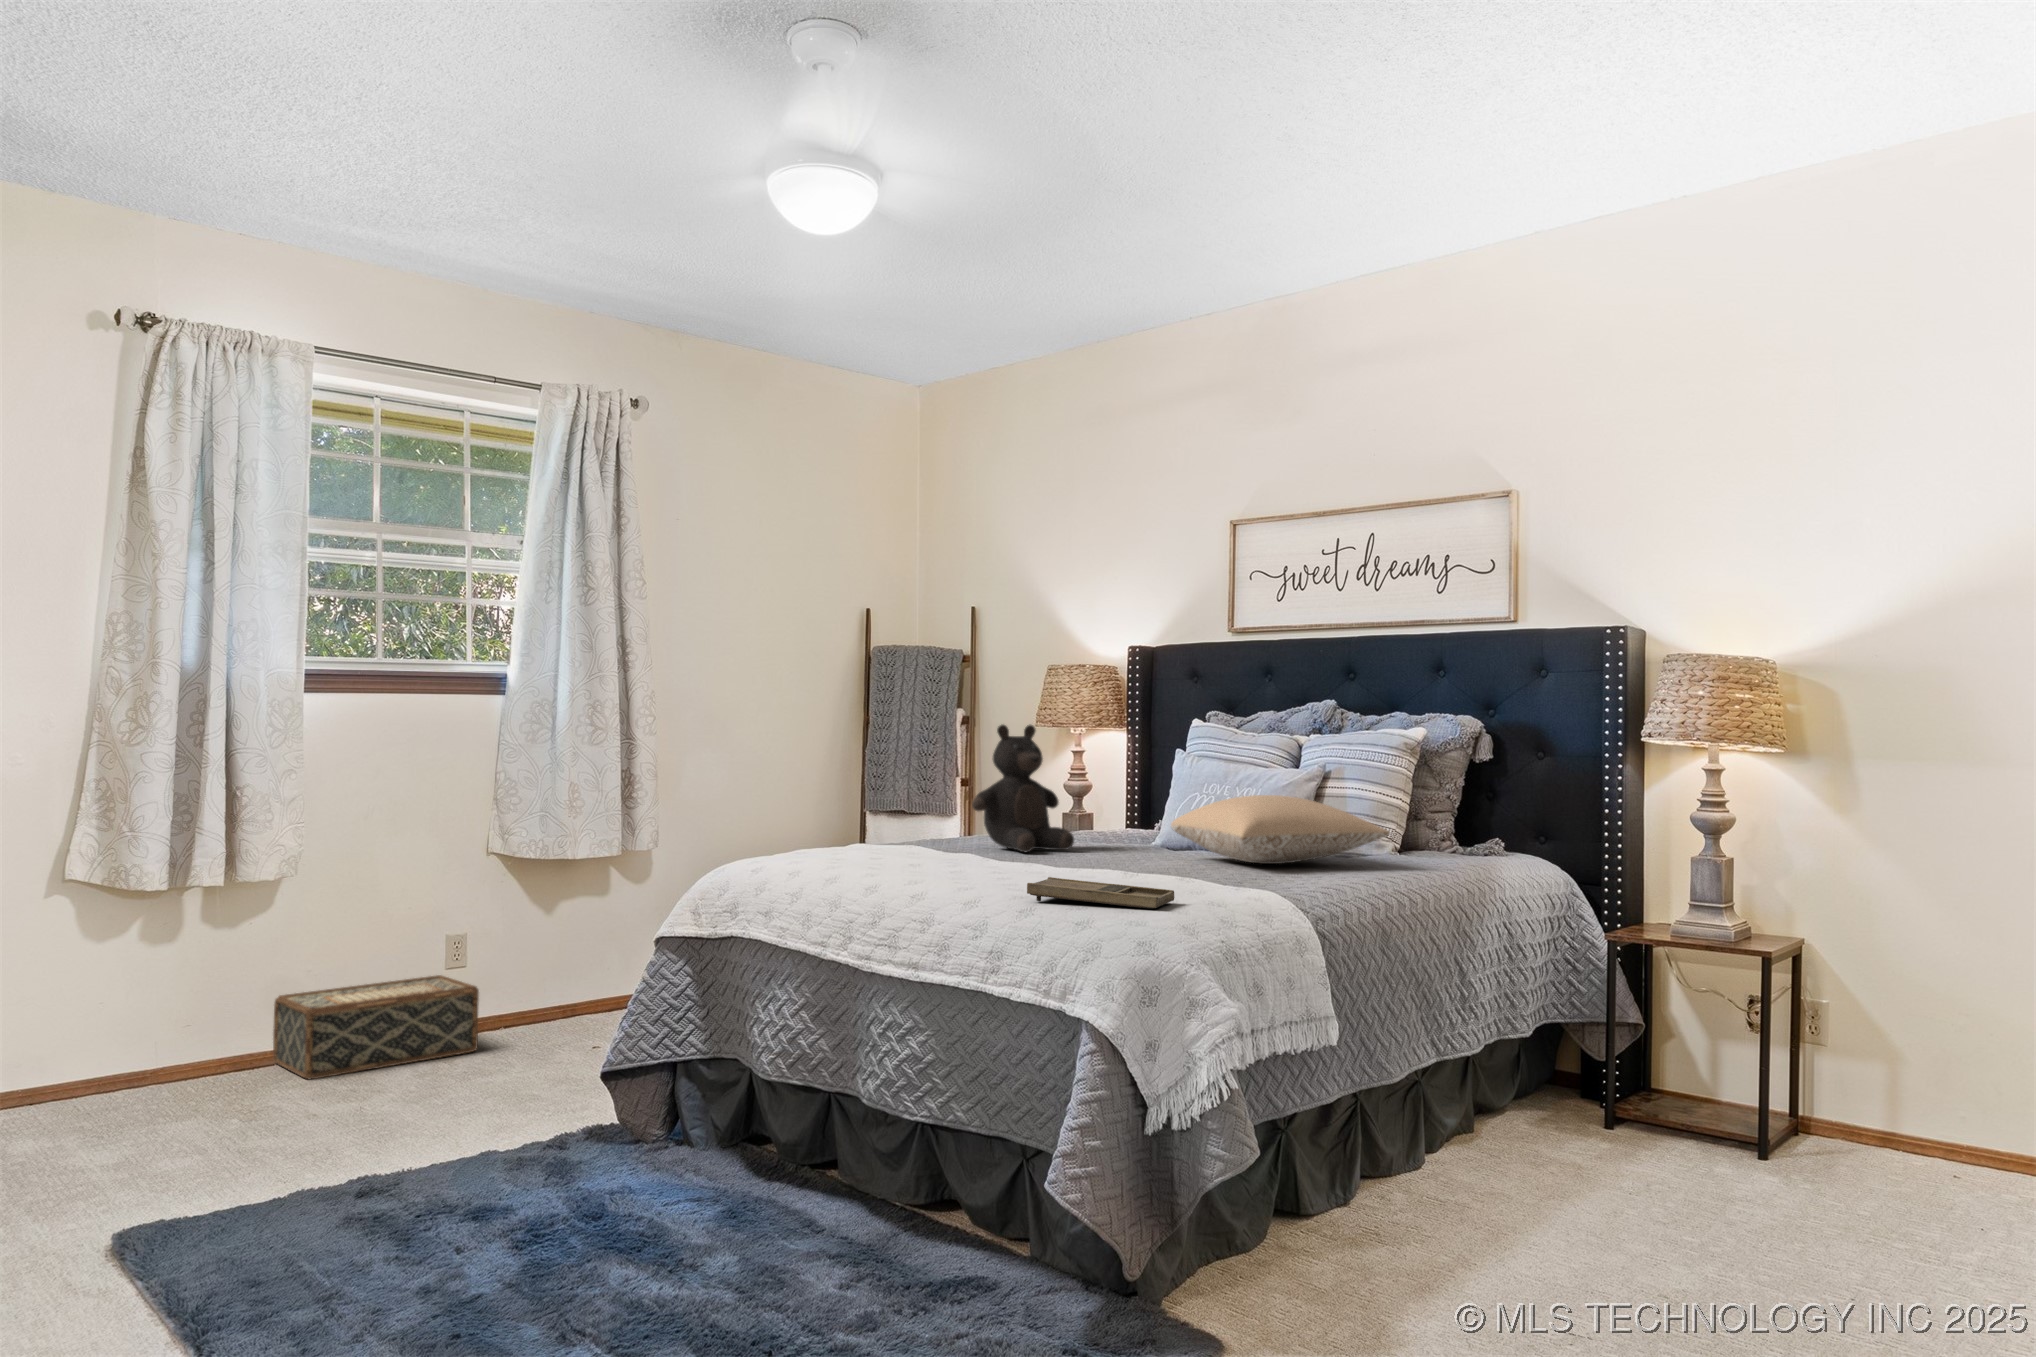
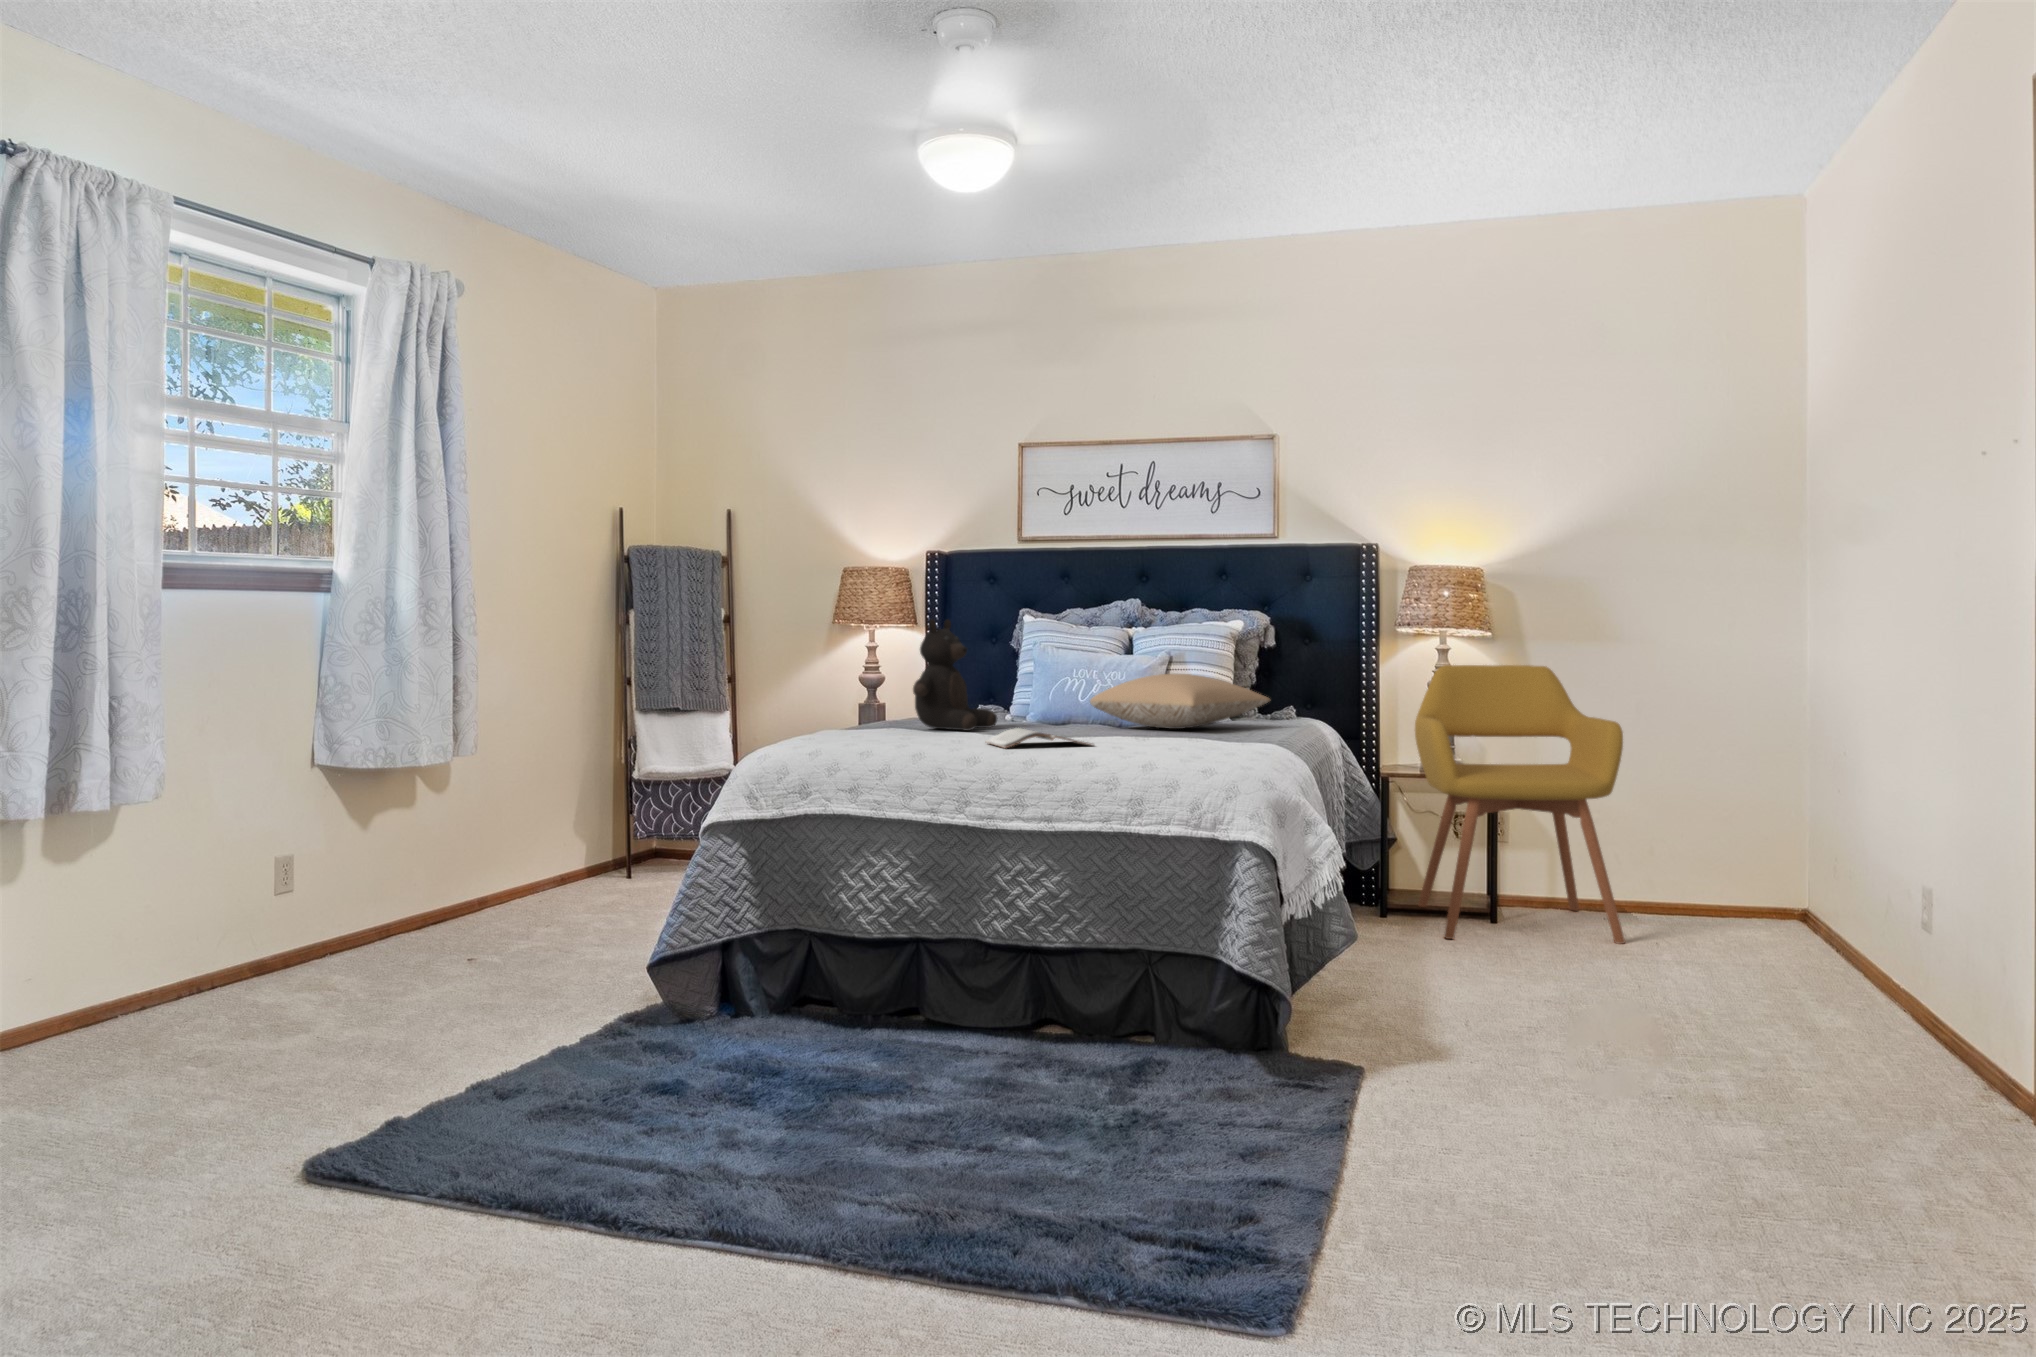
armchair: none [1630,794,1936,1236] -> present [1415,665,1625,944]
magazine: none [937,855,1058,881] -> present [985,728,1092,748]
tray: present [1027,877,1175,909] -> none [1149,738,1267,756]
woven basket: present [273,975,479,1079] -> none [119,900,359,1023]

